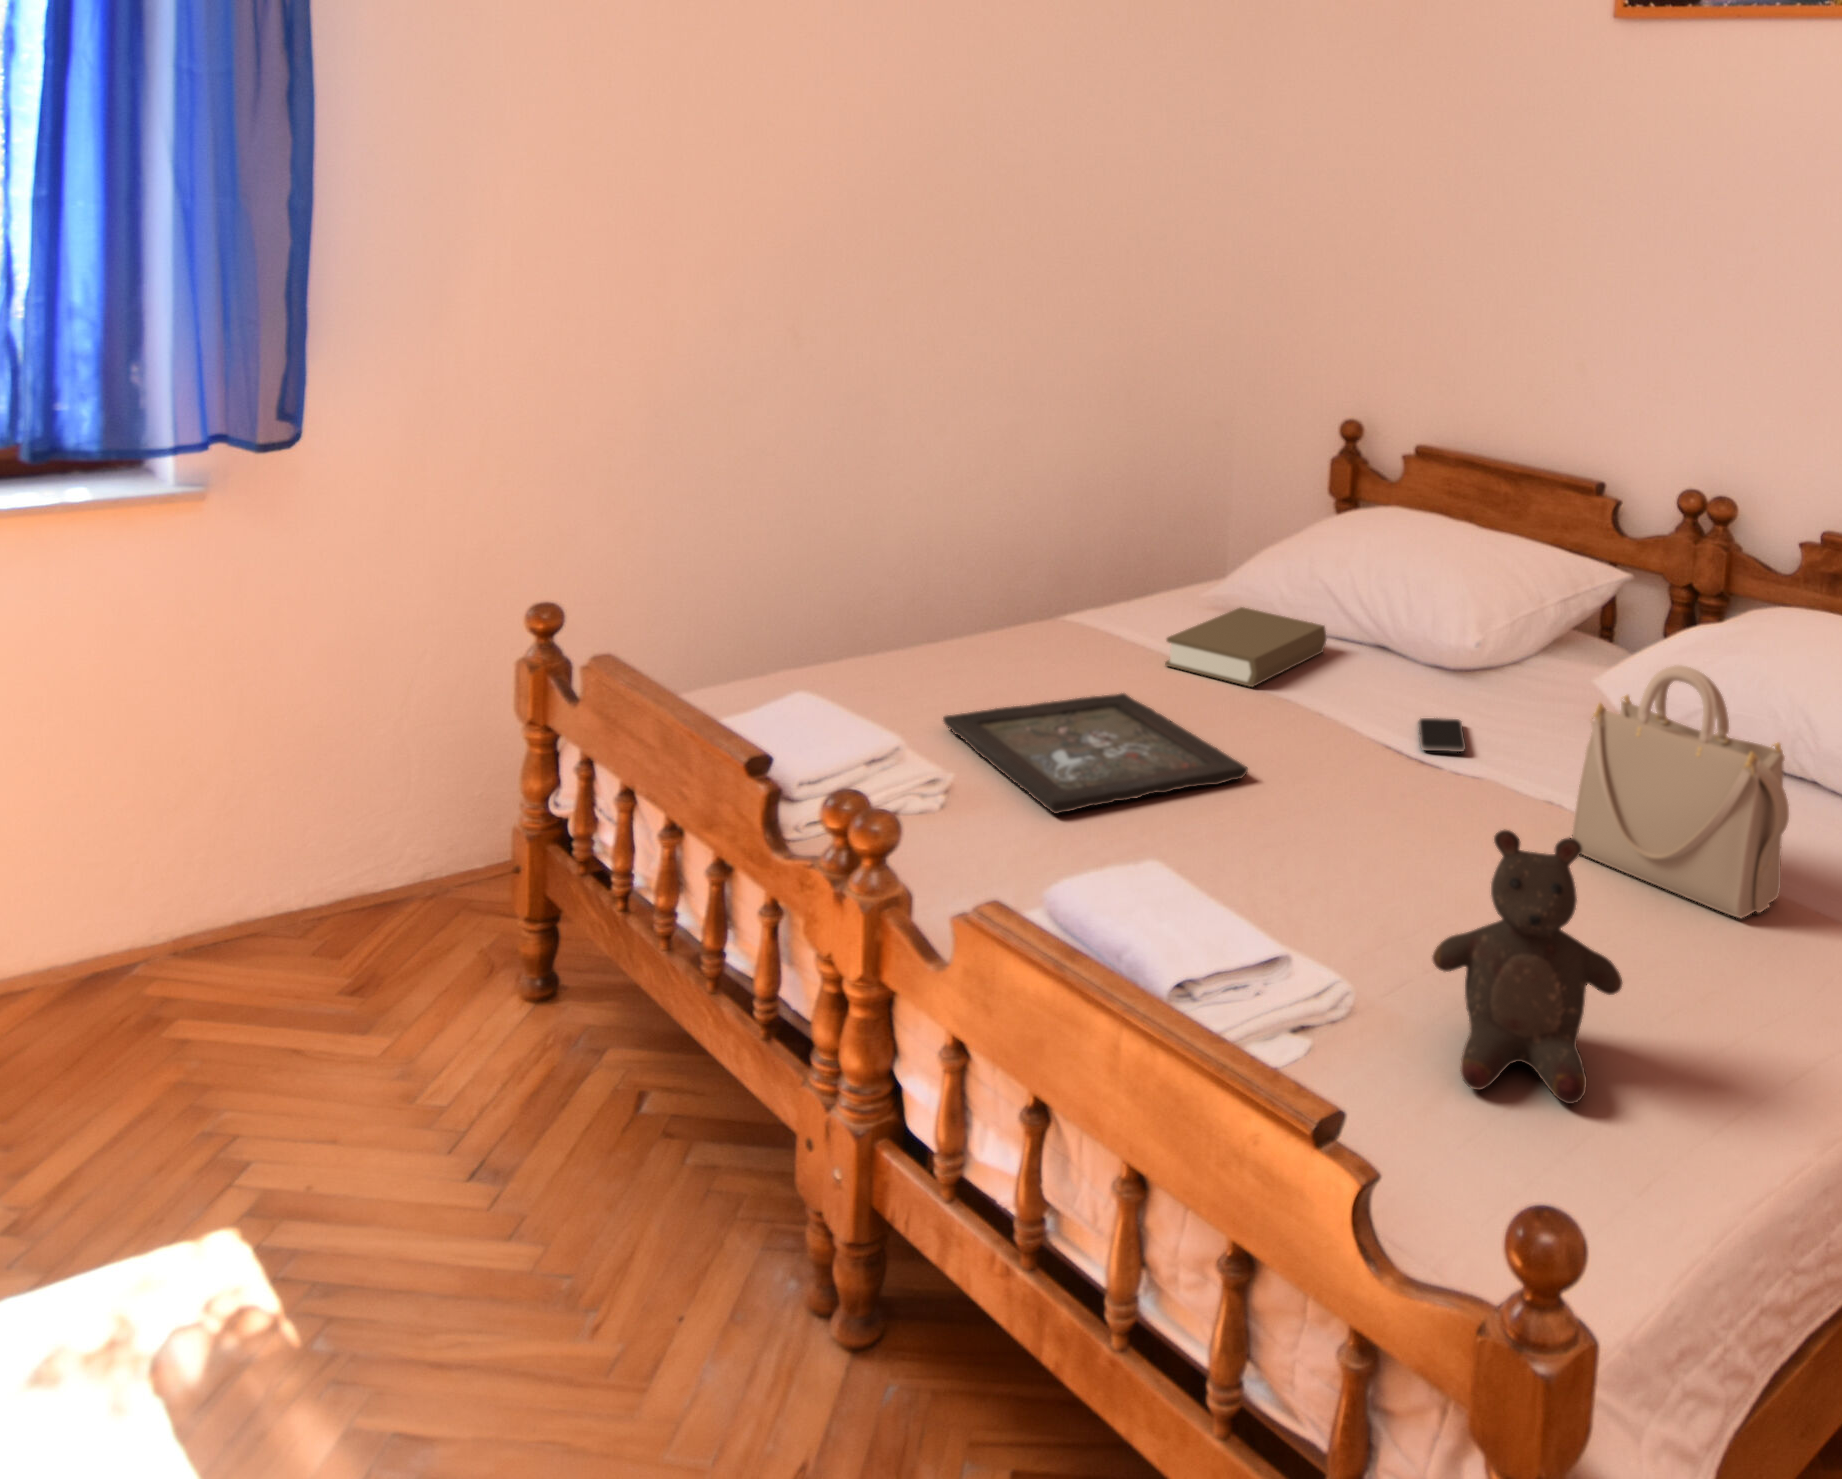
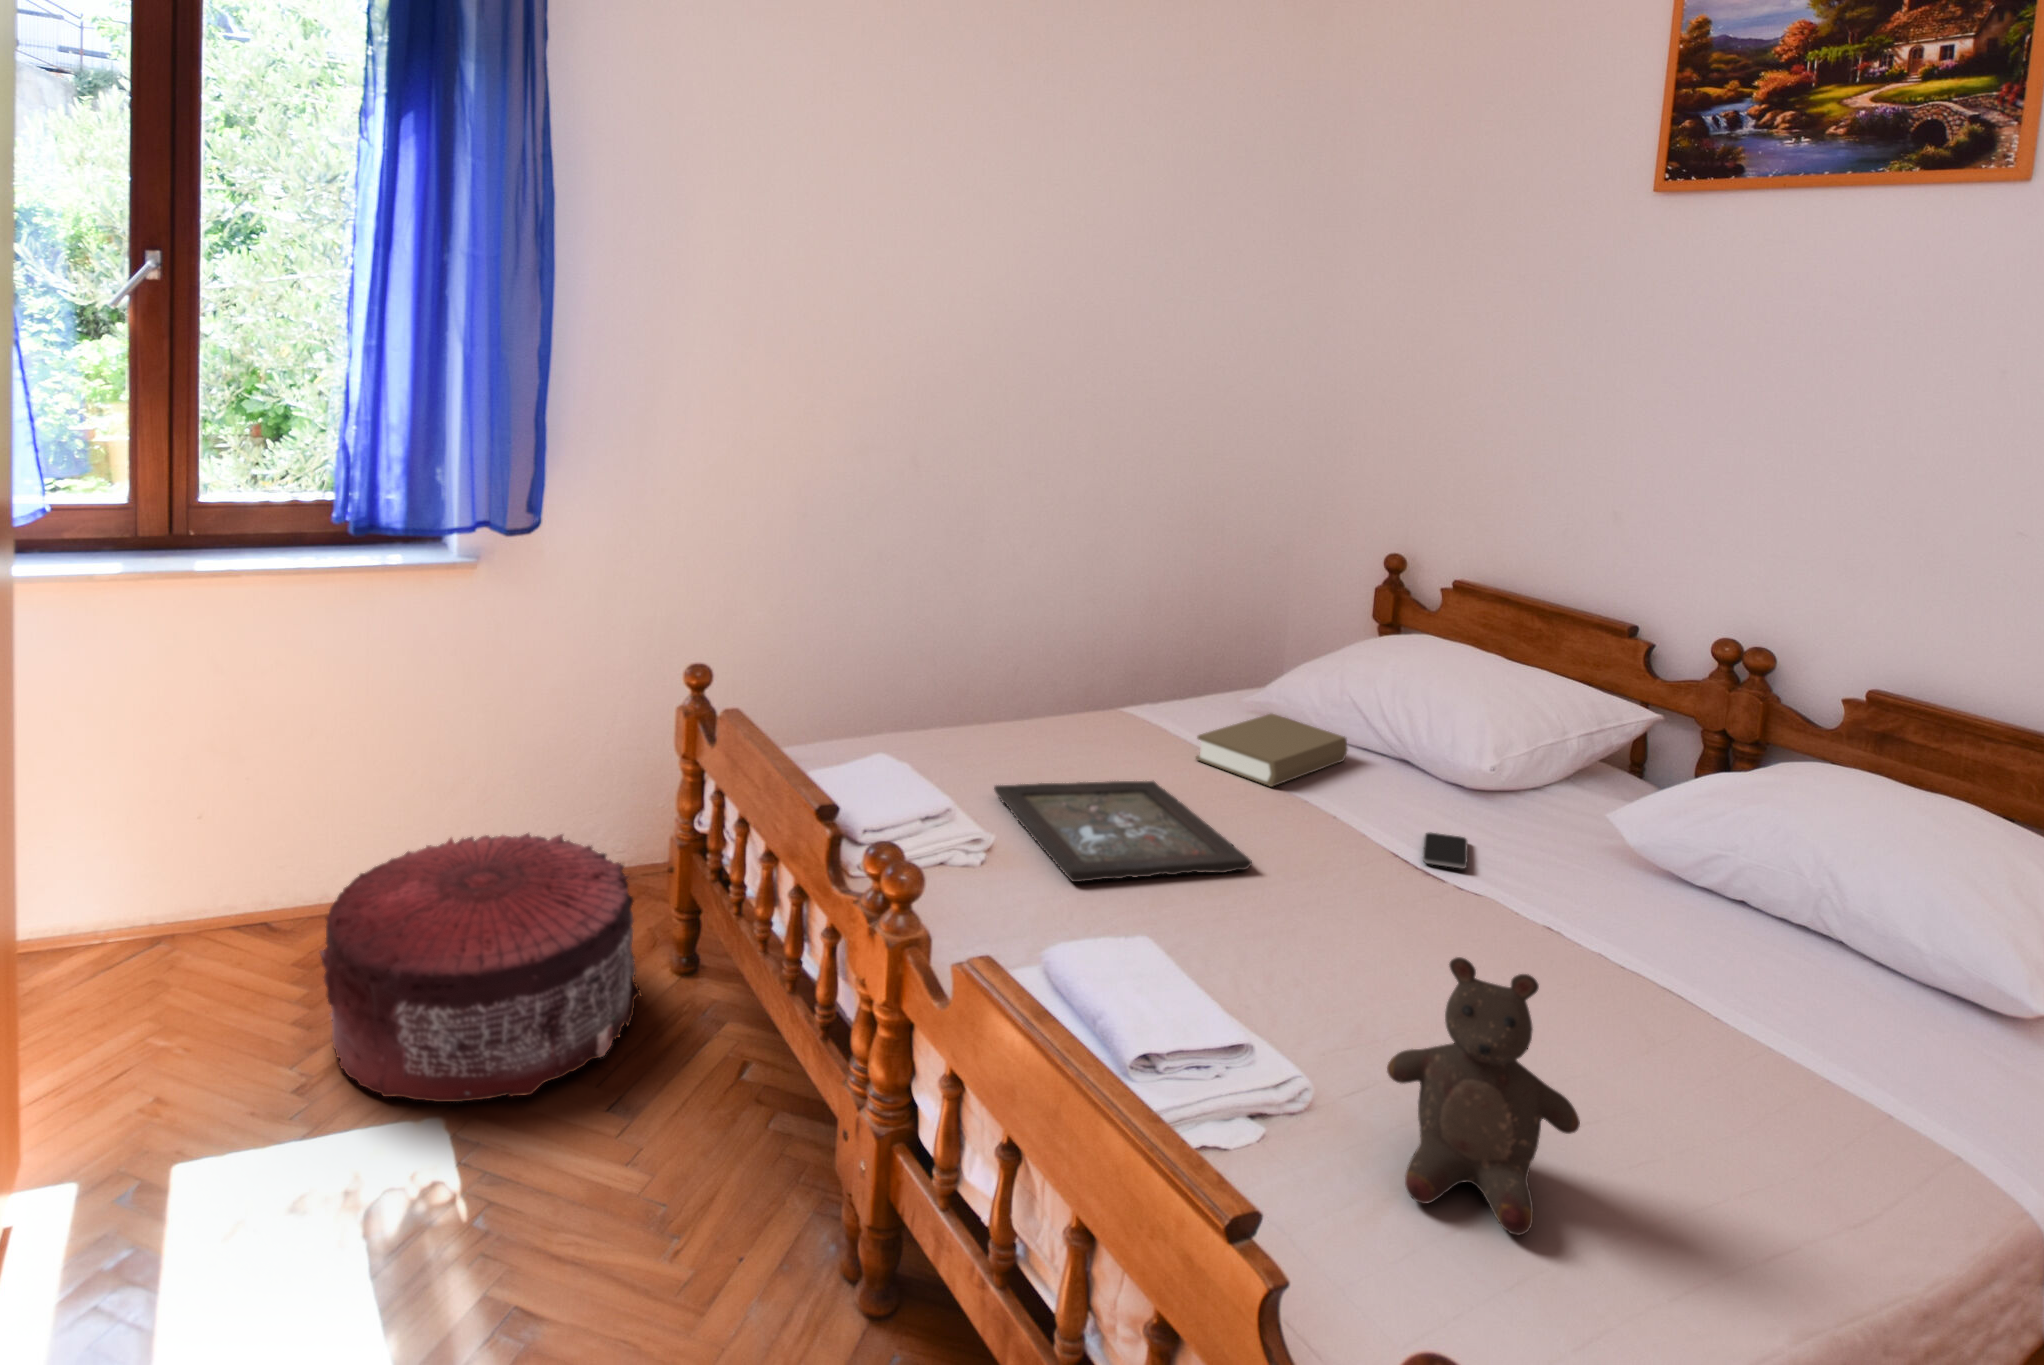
handbag: present [1572,666,1789,918] -> none [1560,814,1792,1074]
pouf: none [19,838,496,1214] -> present [320,833,641,1102]

